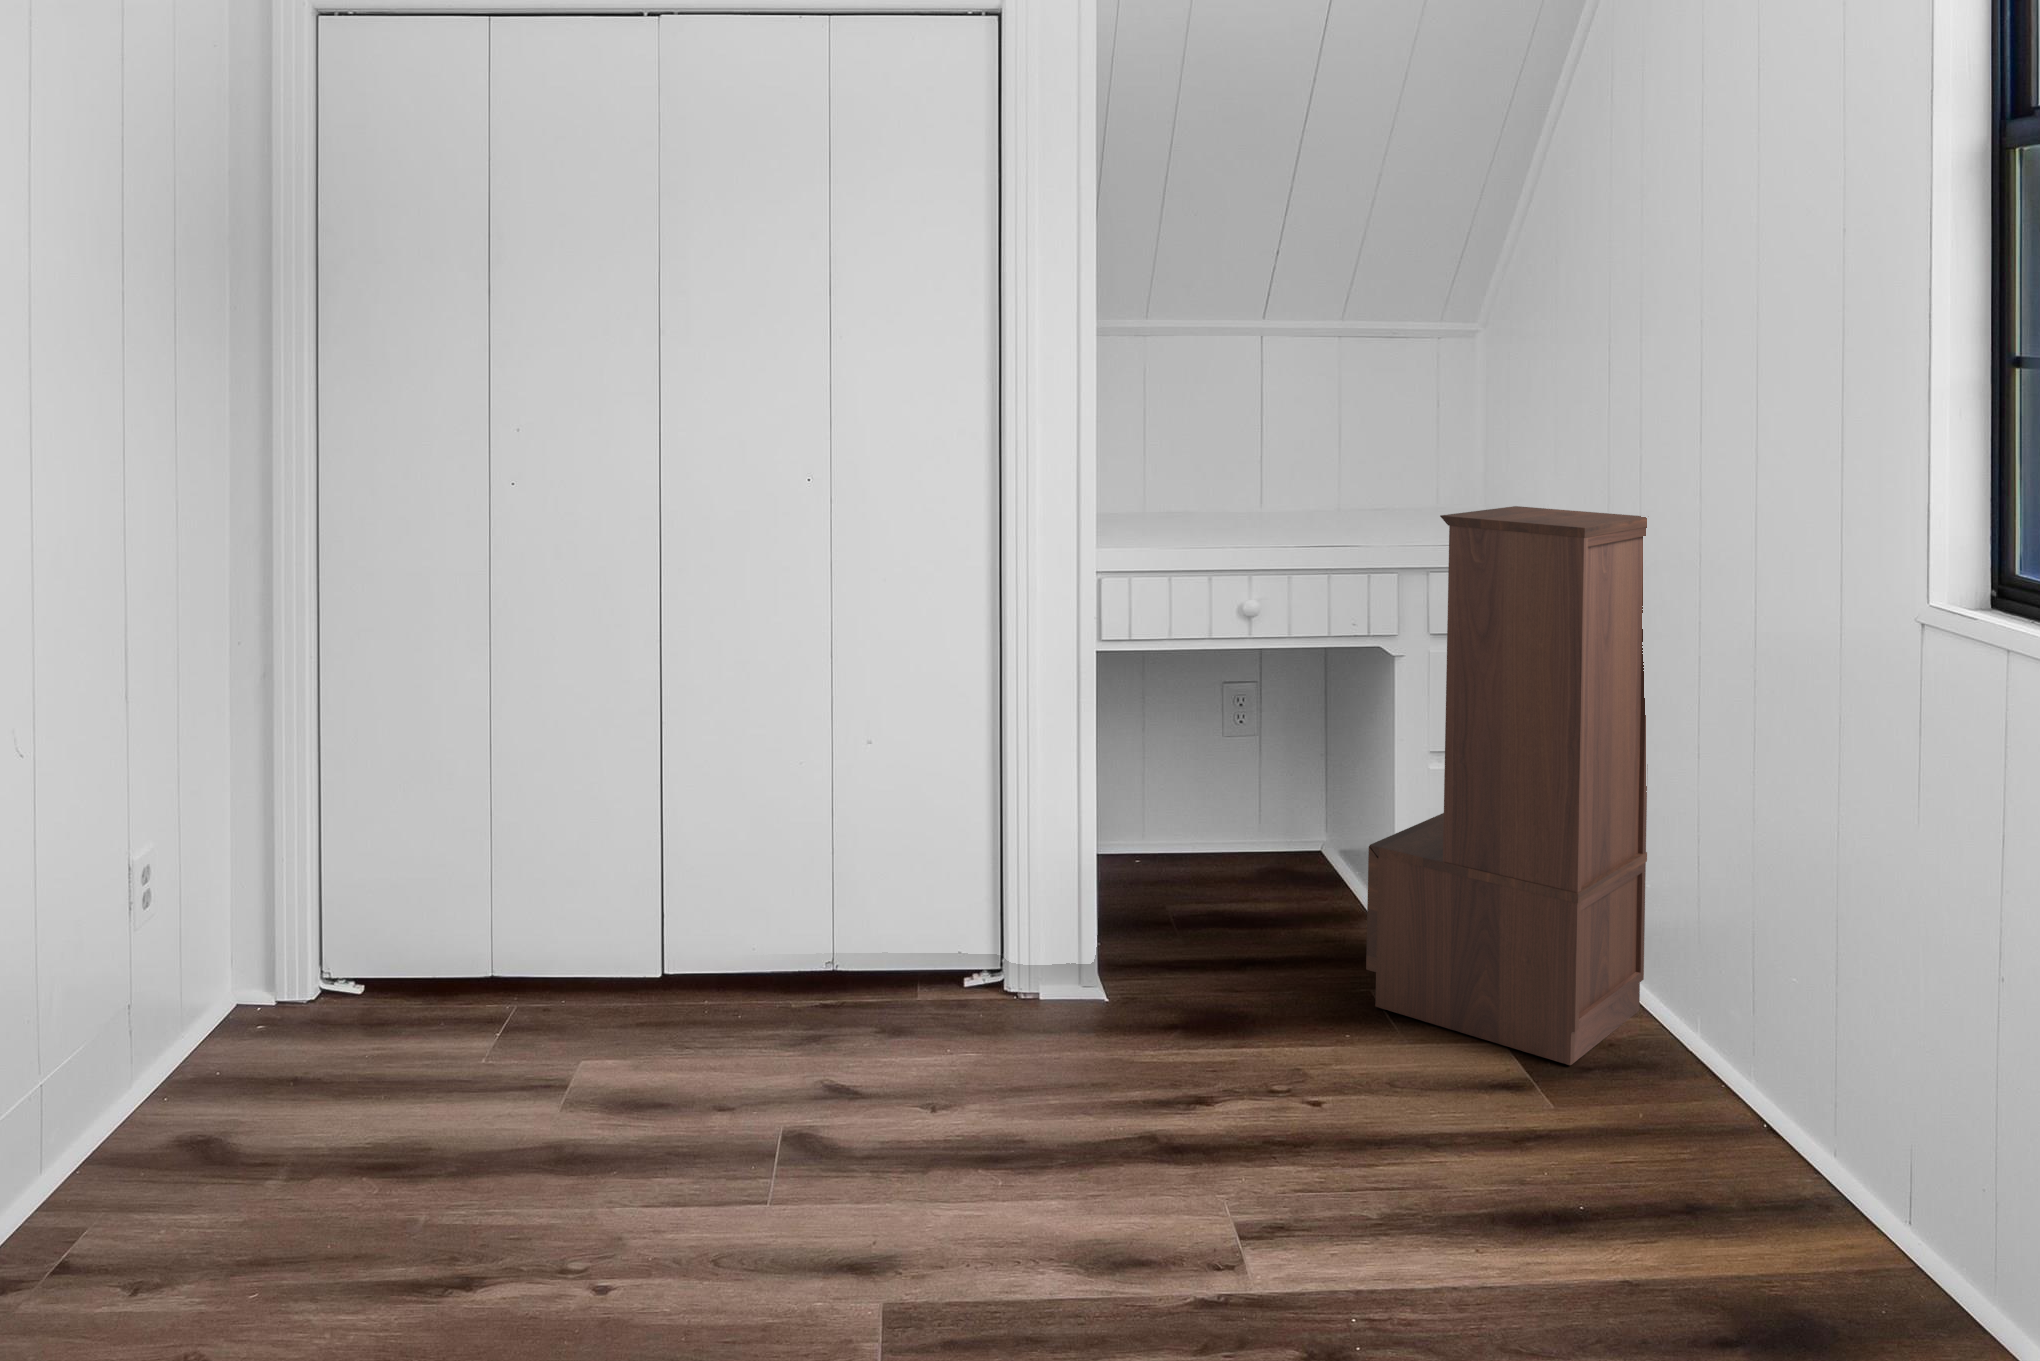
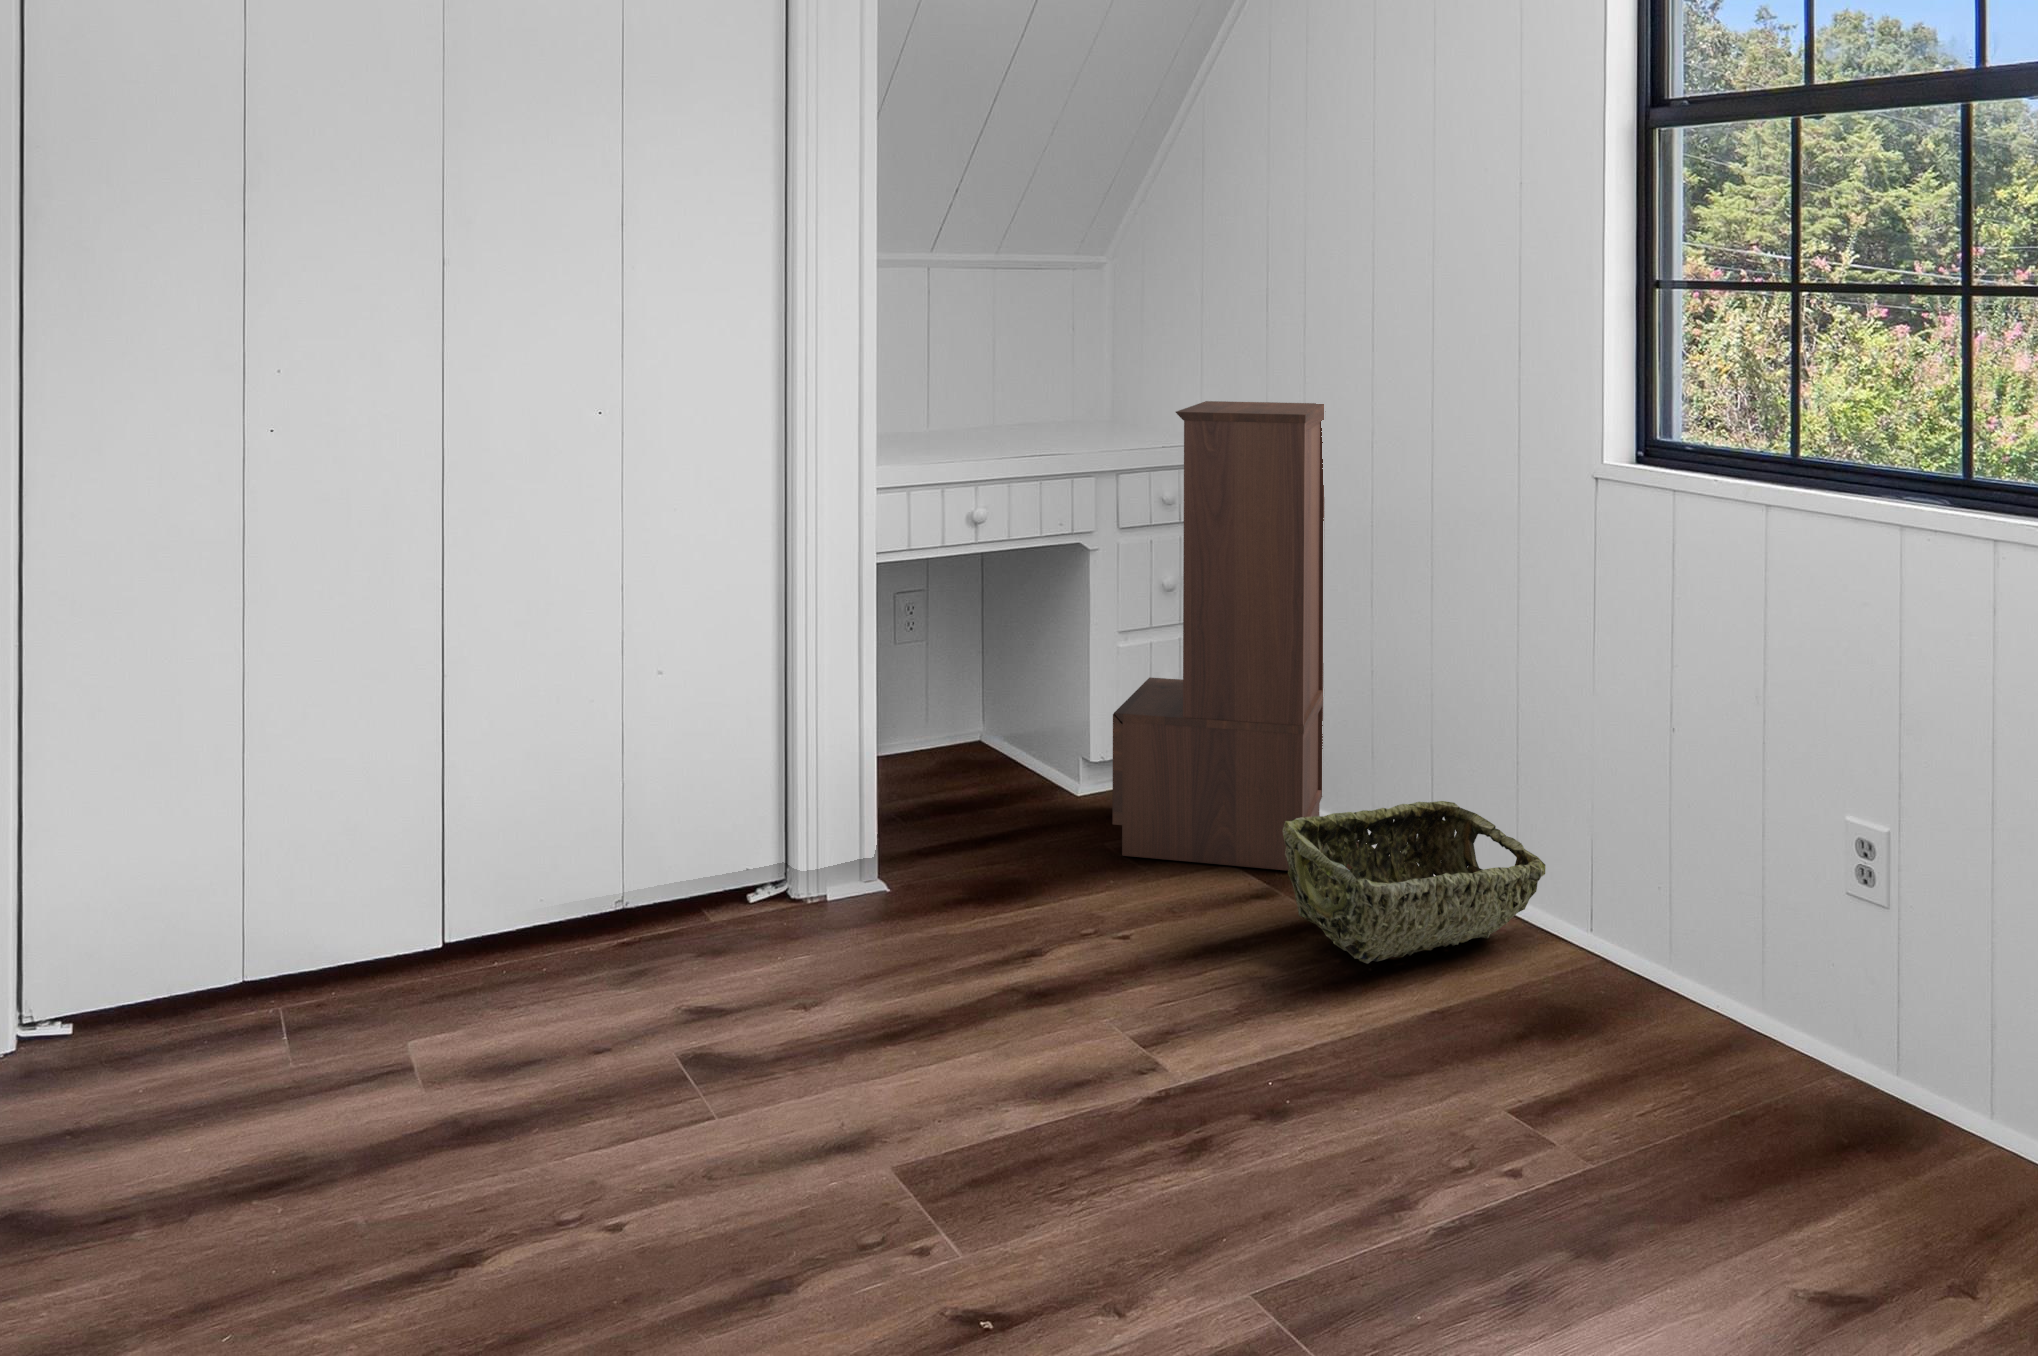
woven basket: none [1490,1003,1840,1202] -> present [1282,801,1545,964]

